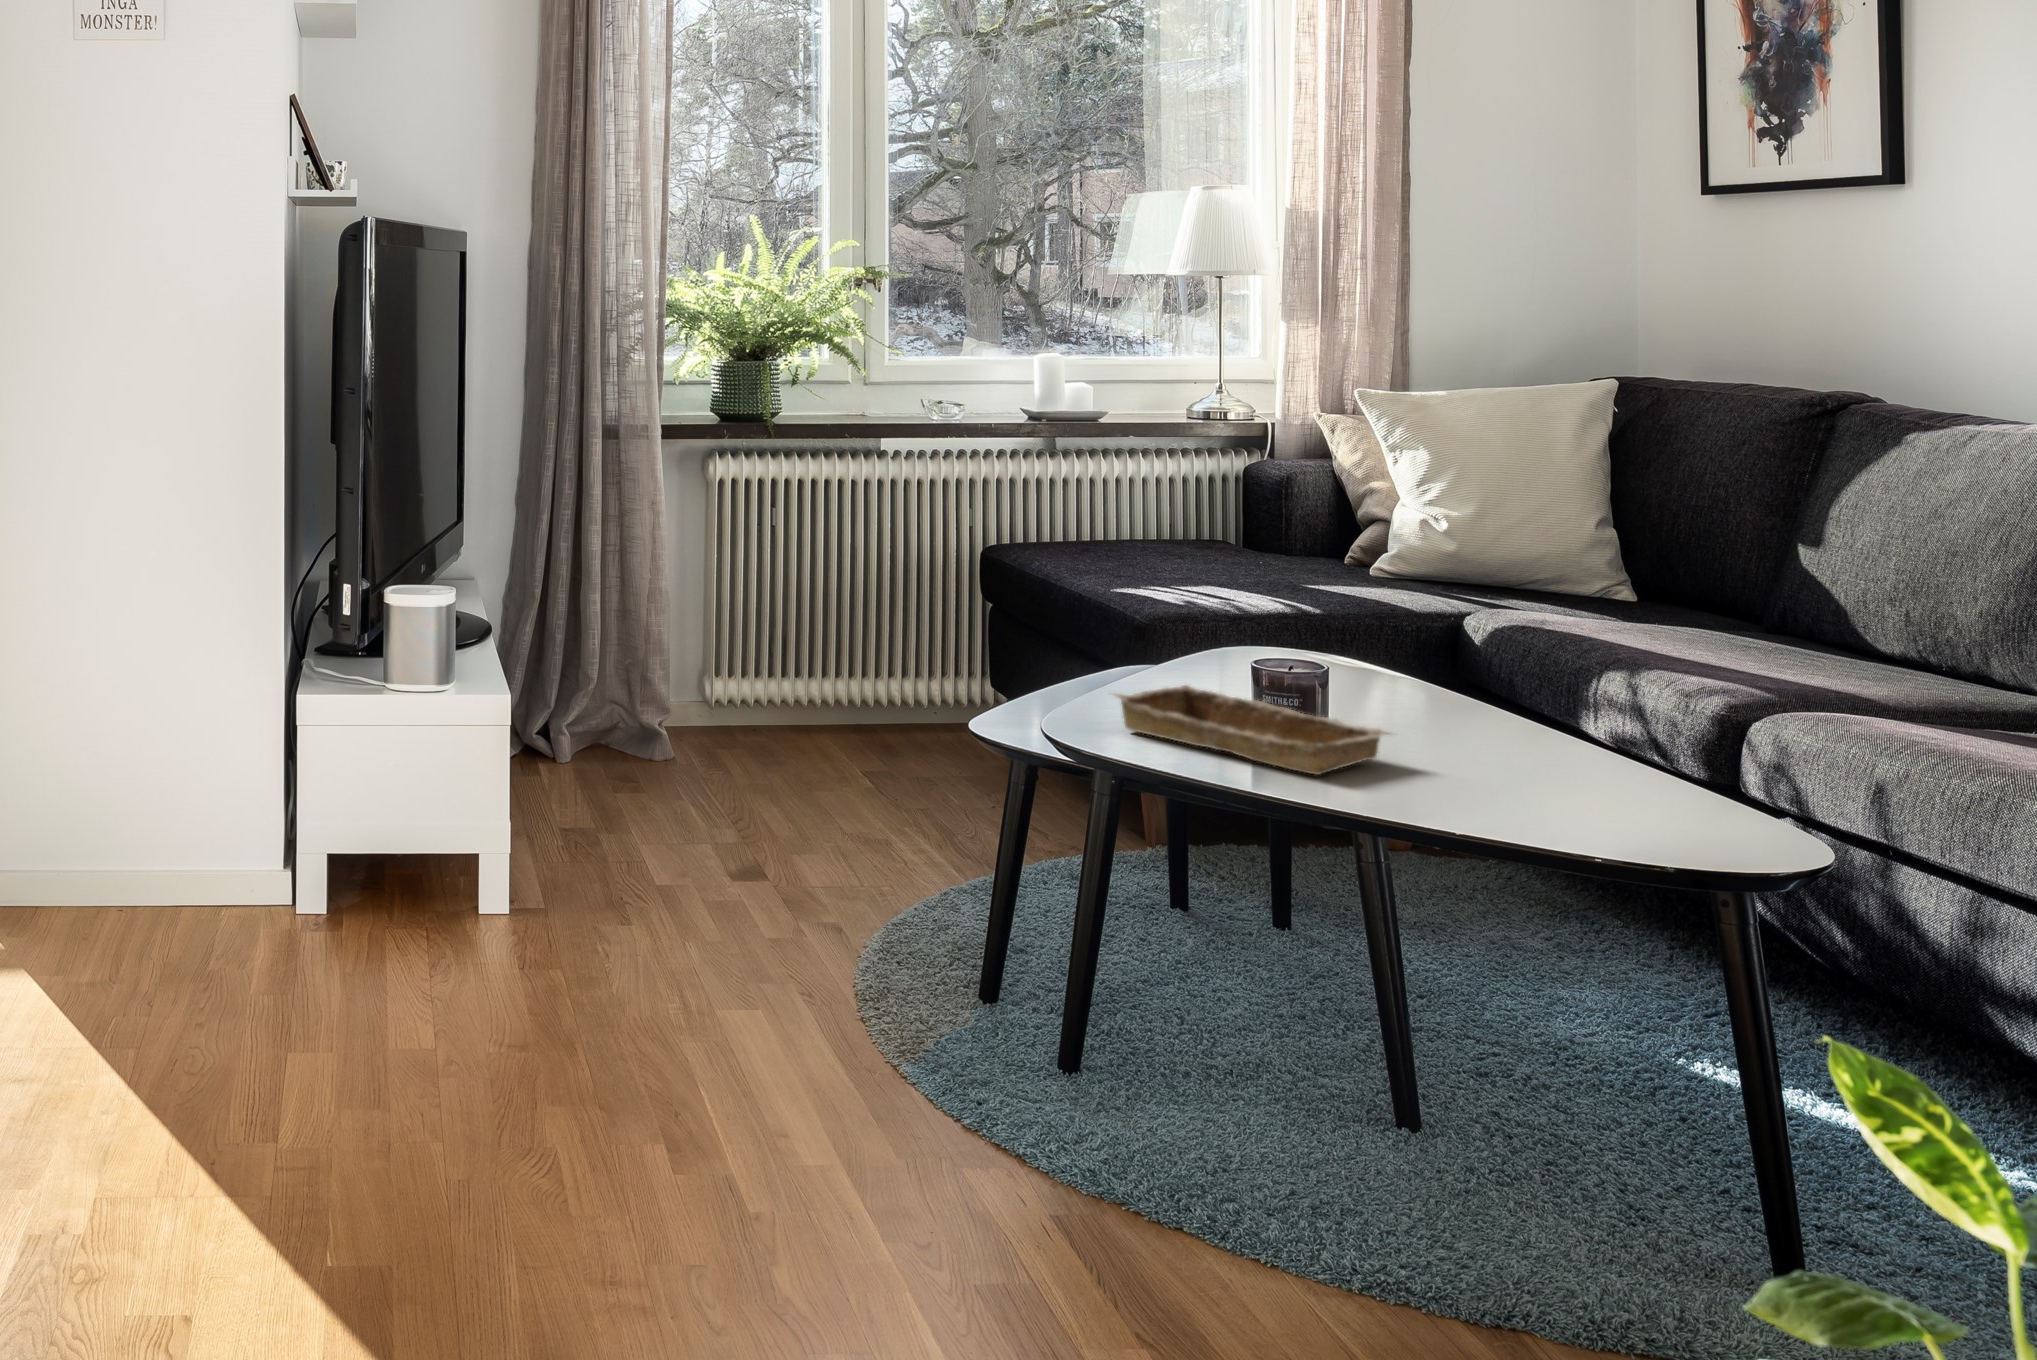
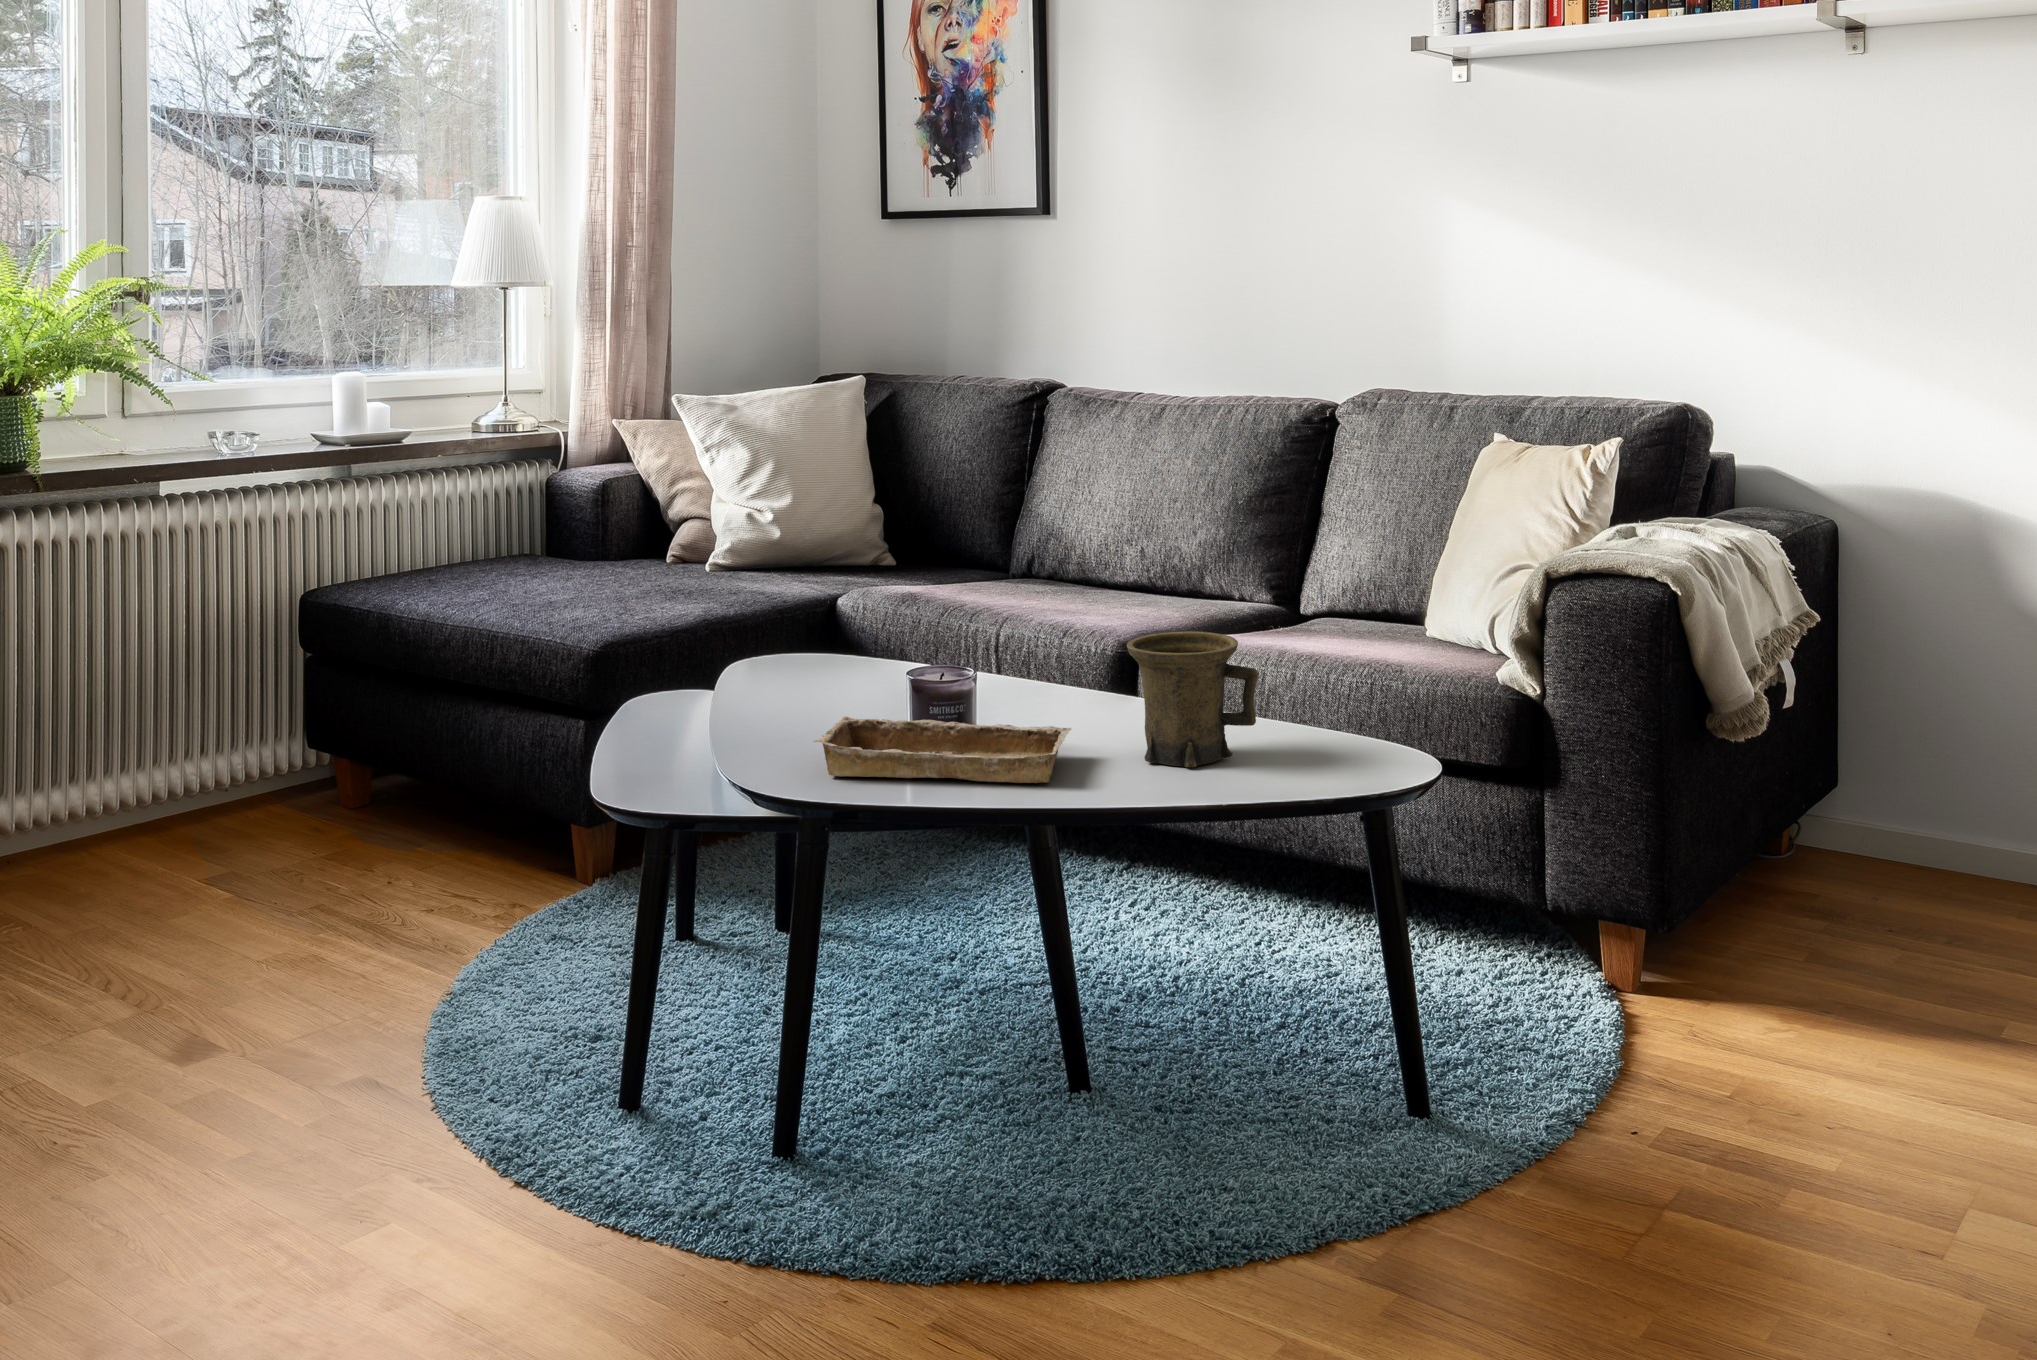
mug: none [1453,650,1610,800] -> present [1127,631,1258,767]

